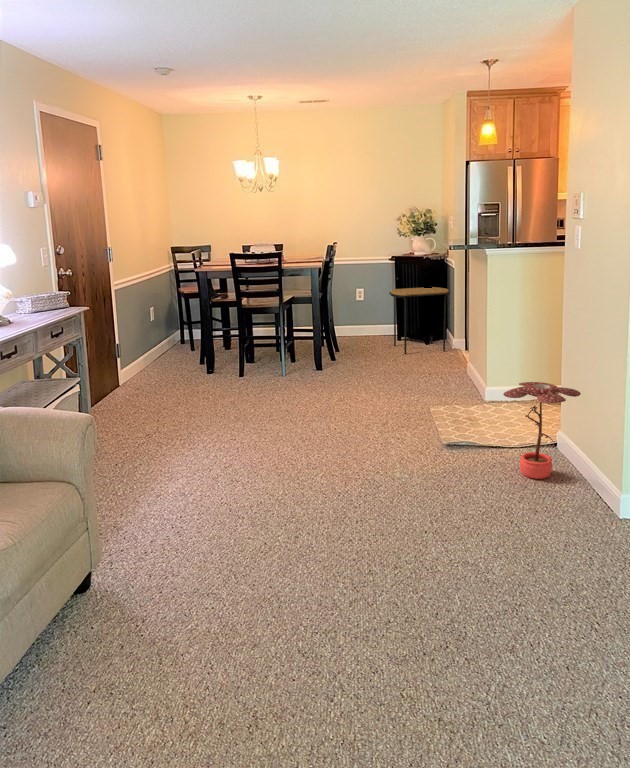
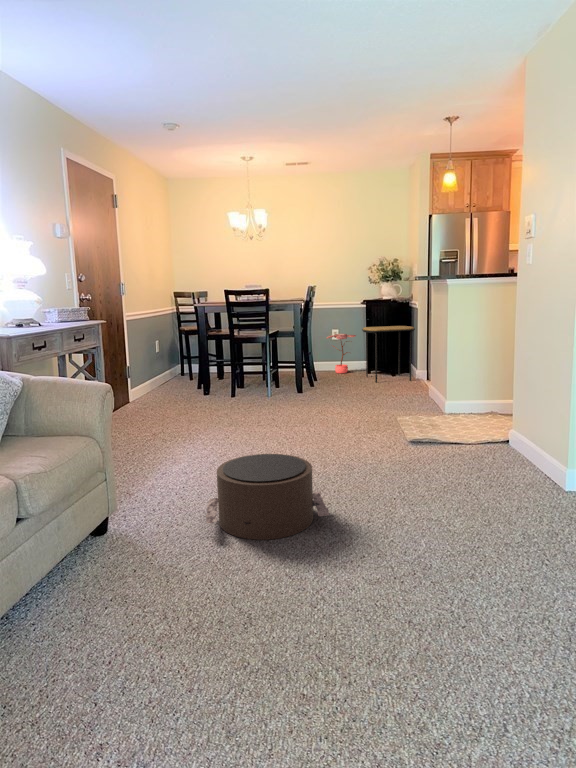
potted plant: present [503,382,581,479] -> present [326,334,356,373]
pouf: none [207,483,349,594] -> present [206,454,329,540]

